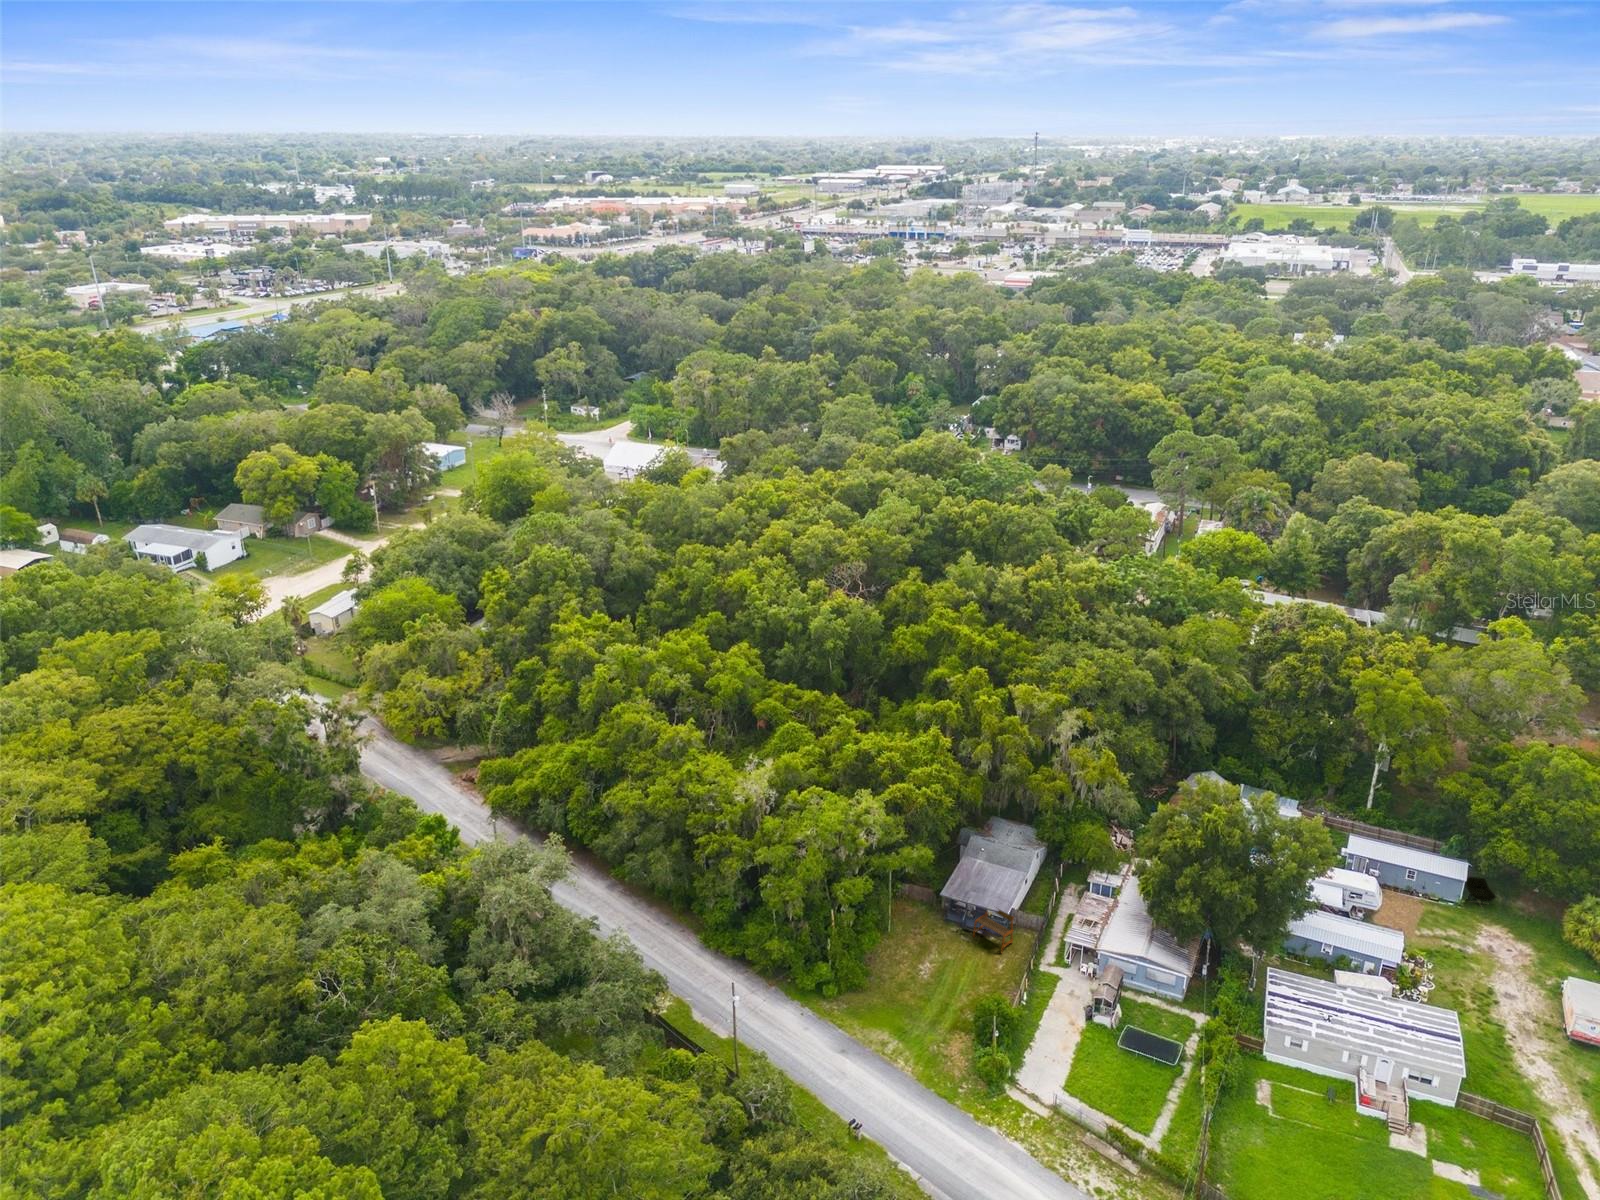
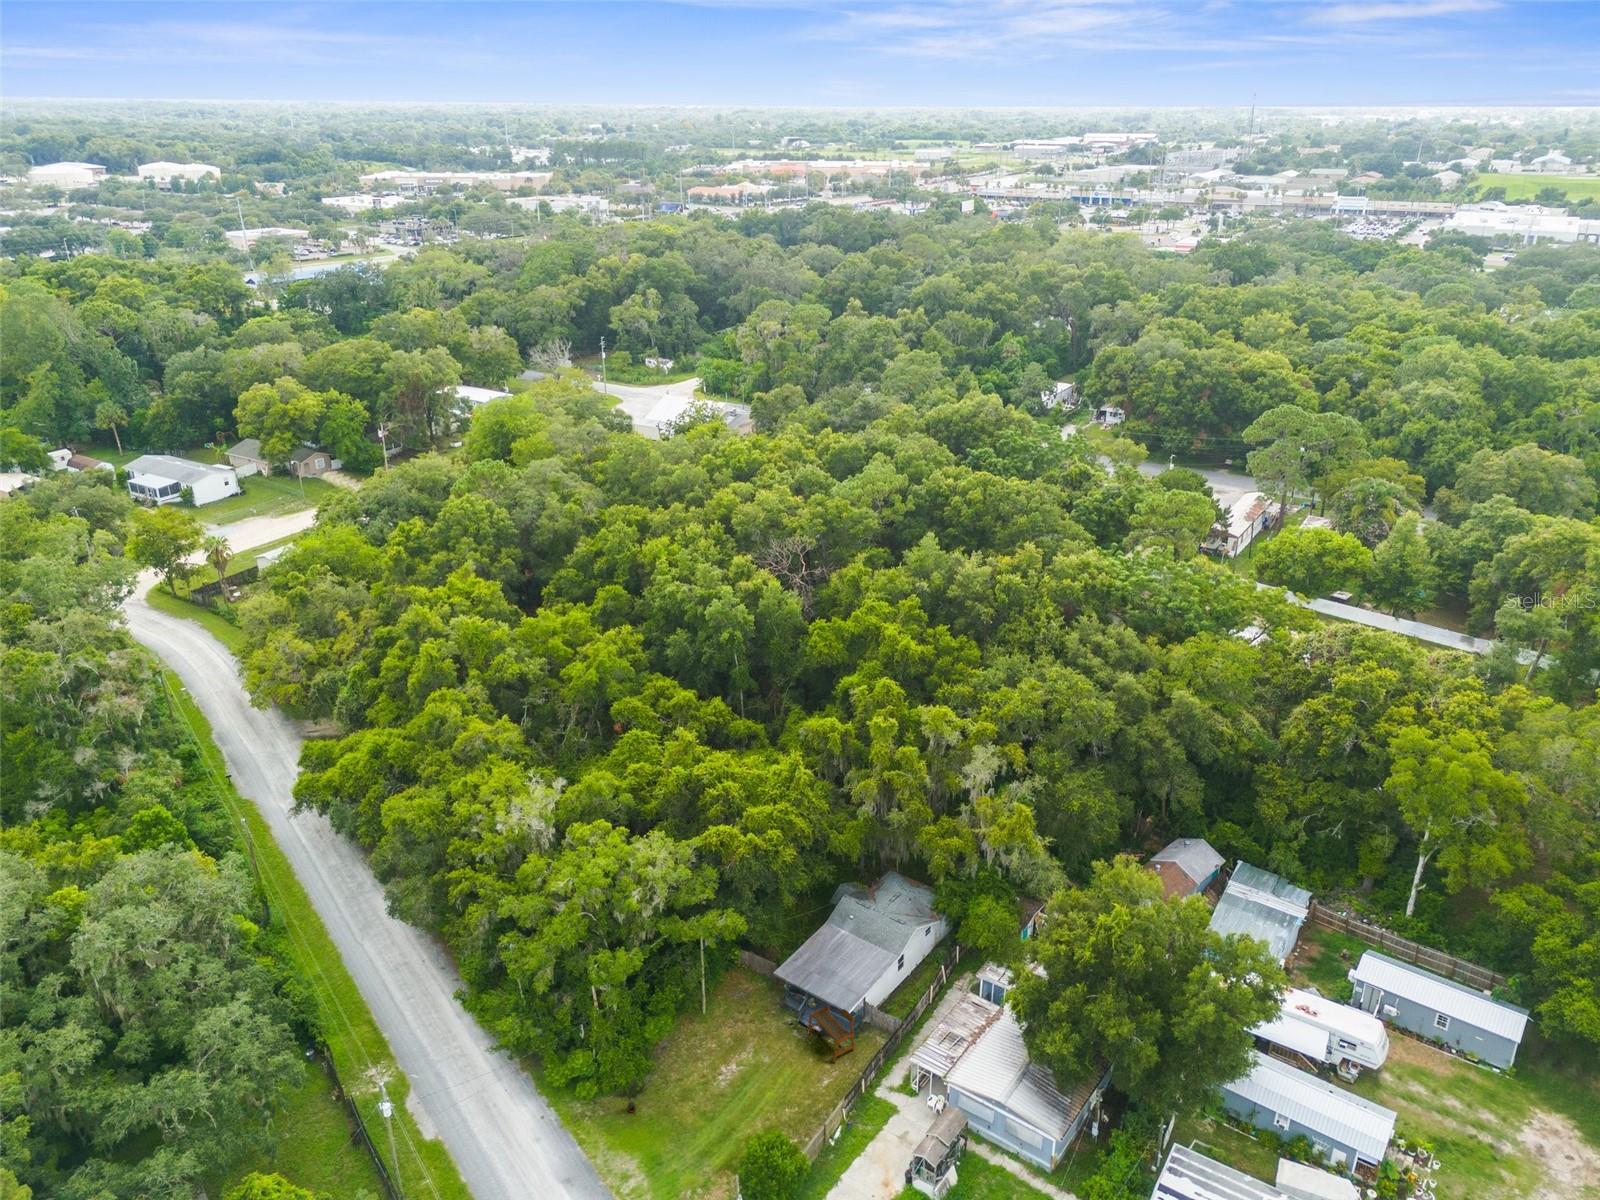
lounge chair: present [1465,877,1496,903] -> none [1522,1036,1566,1087]
potted tree: none [856,974,880,1004] -> present [615,1077,646,1113]

